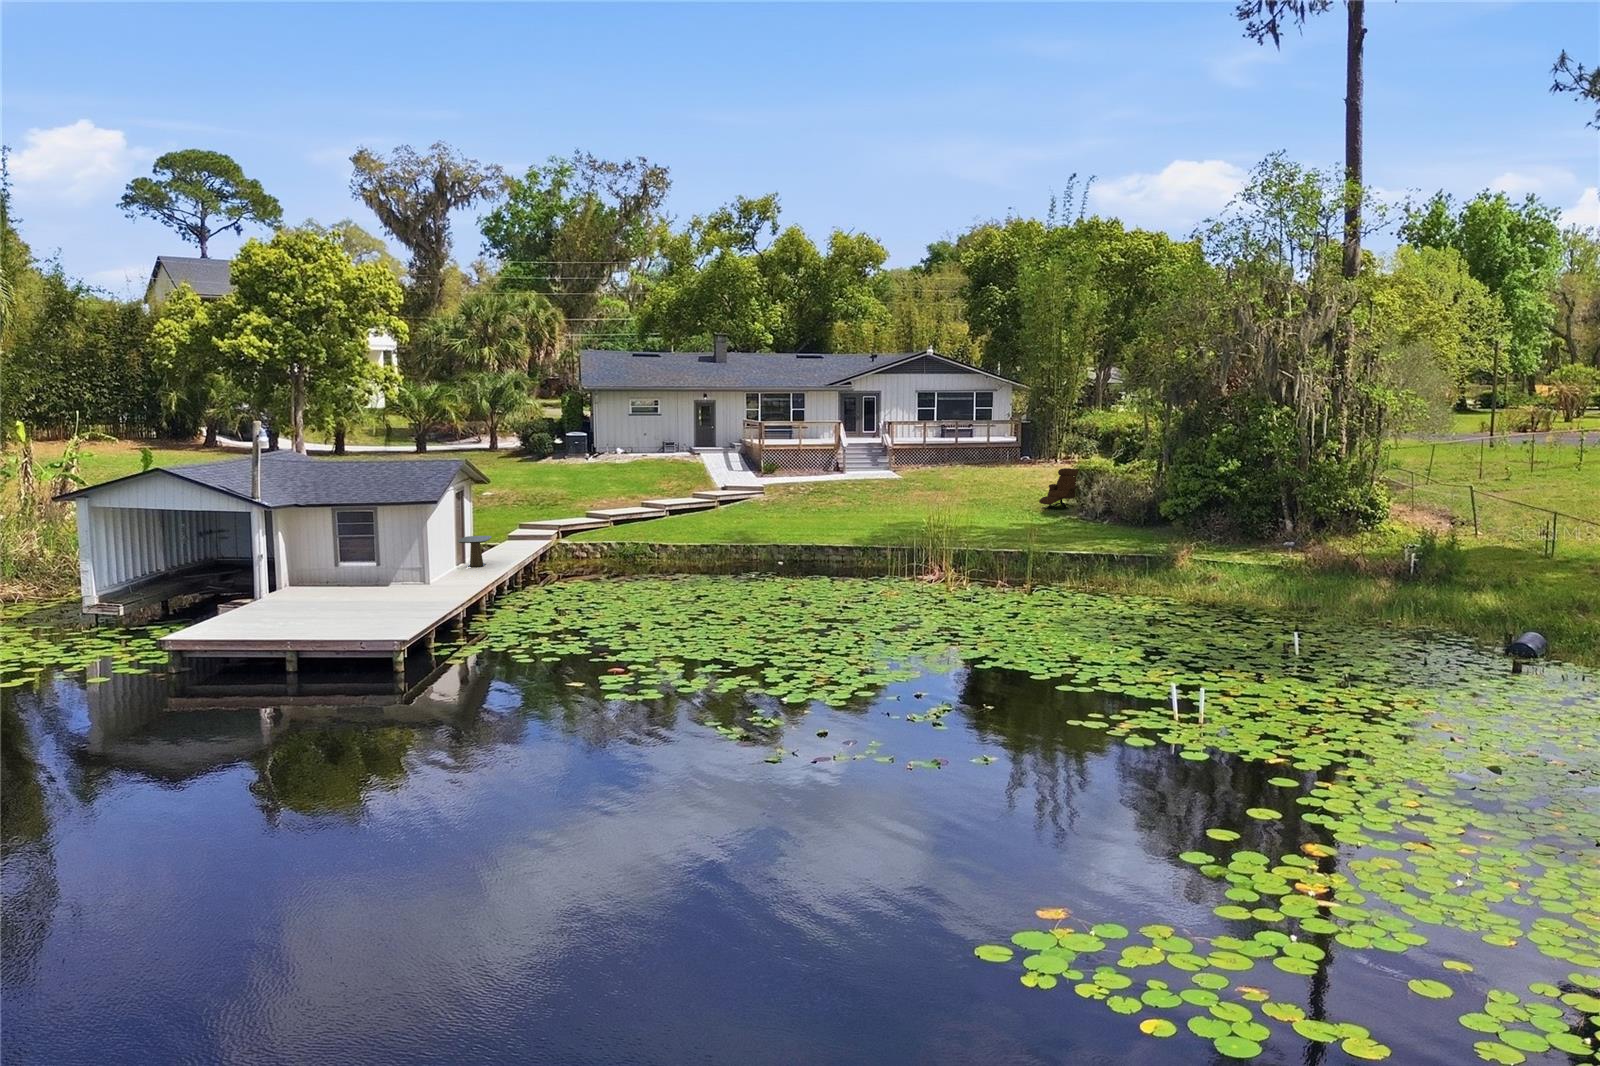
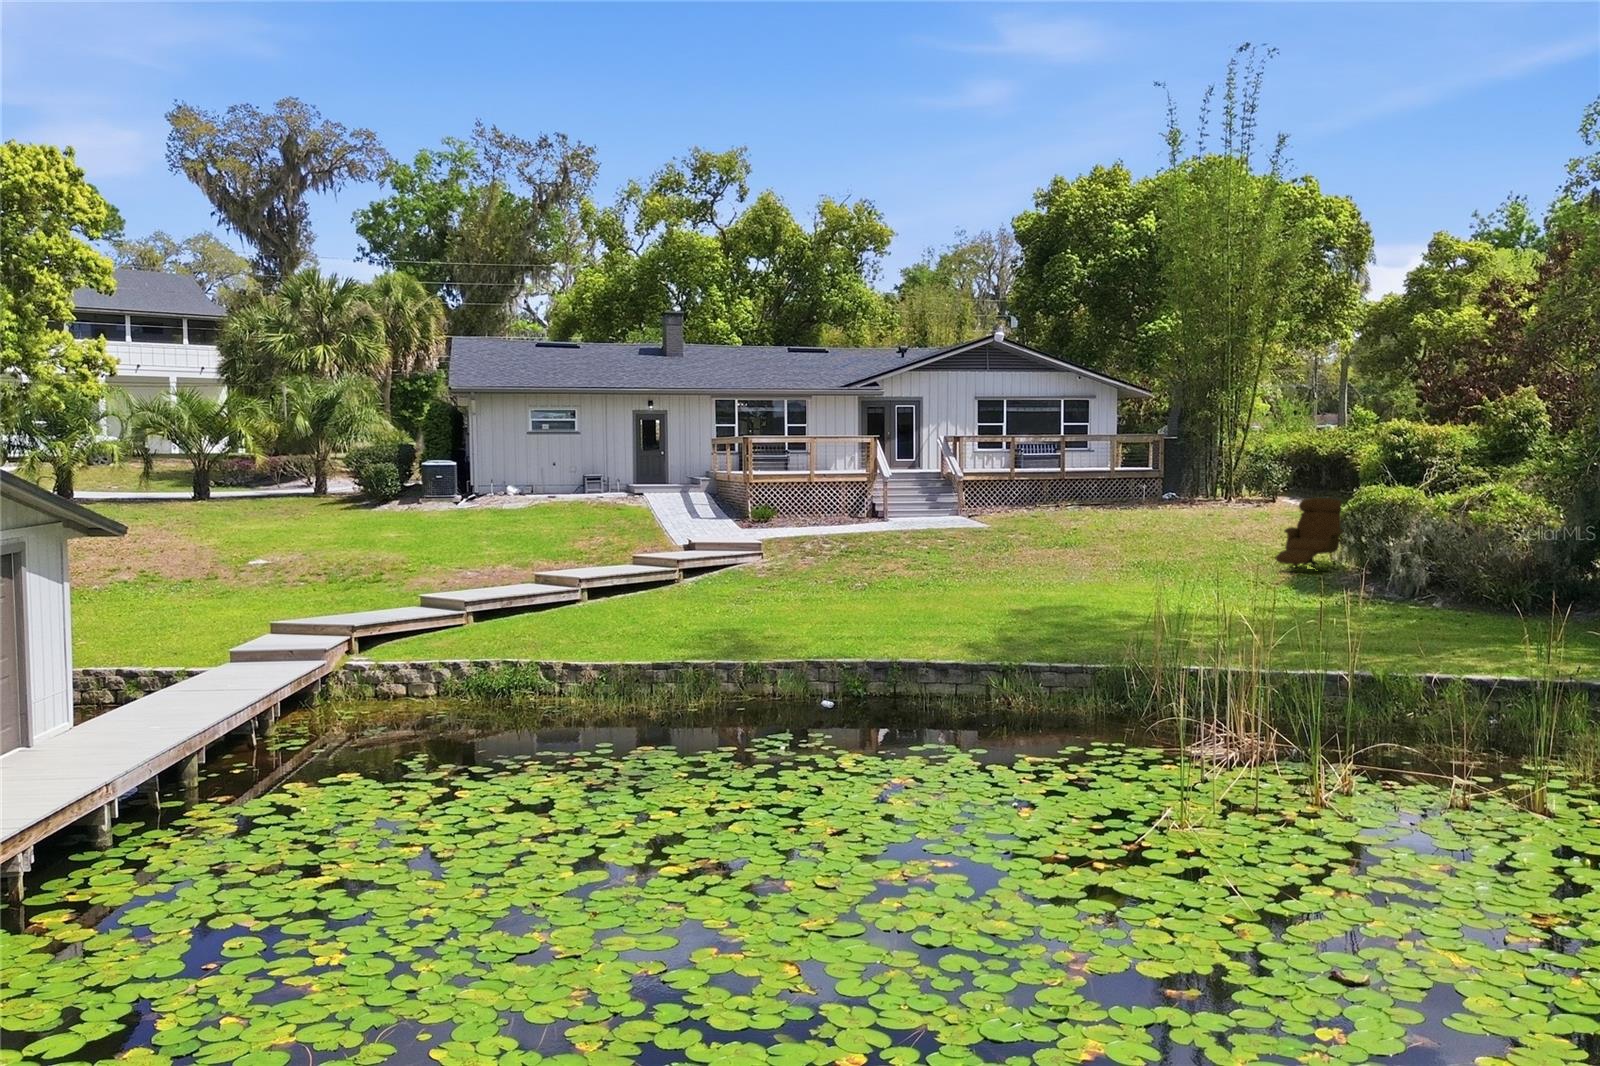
side table: present [458,536,492,567] -> none [16,666,123,751]

